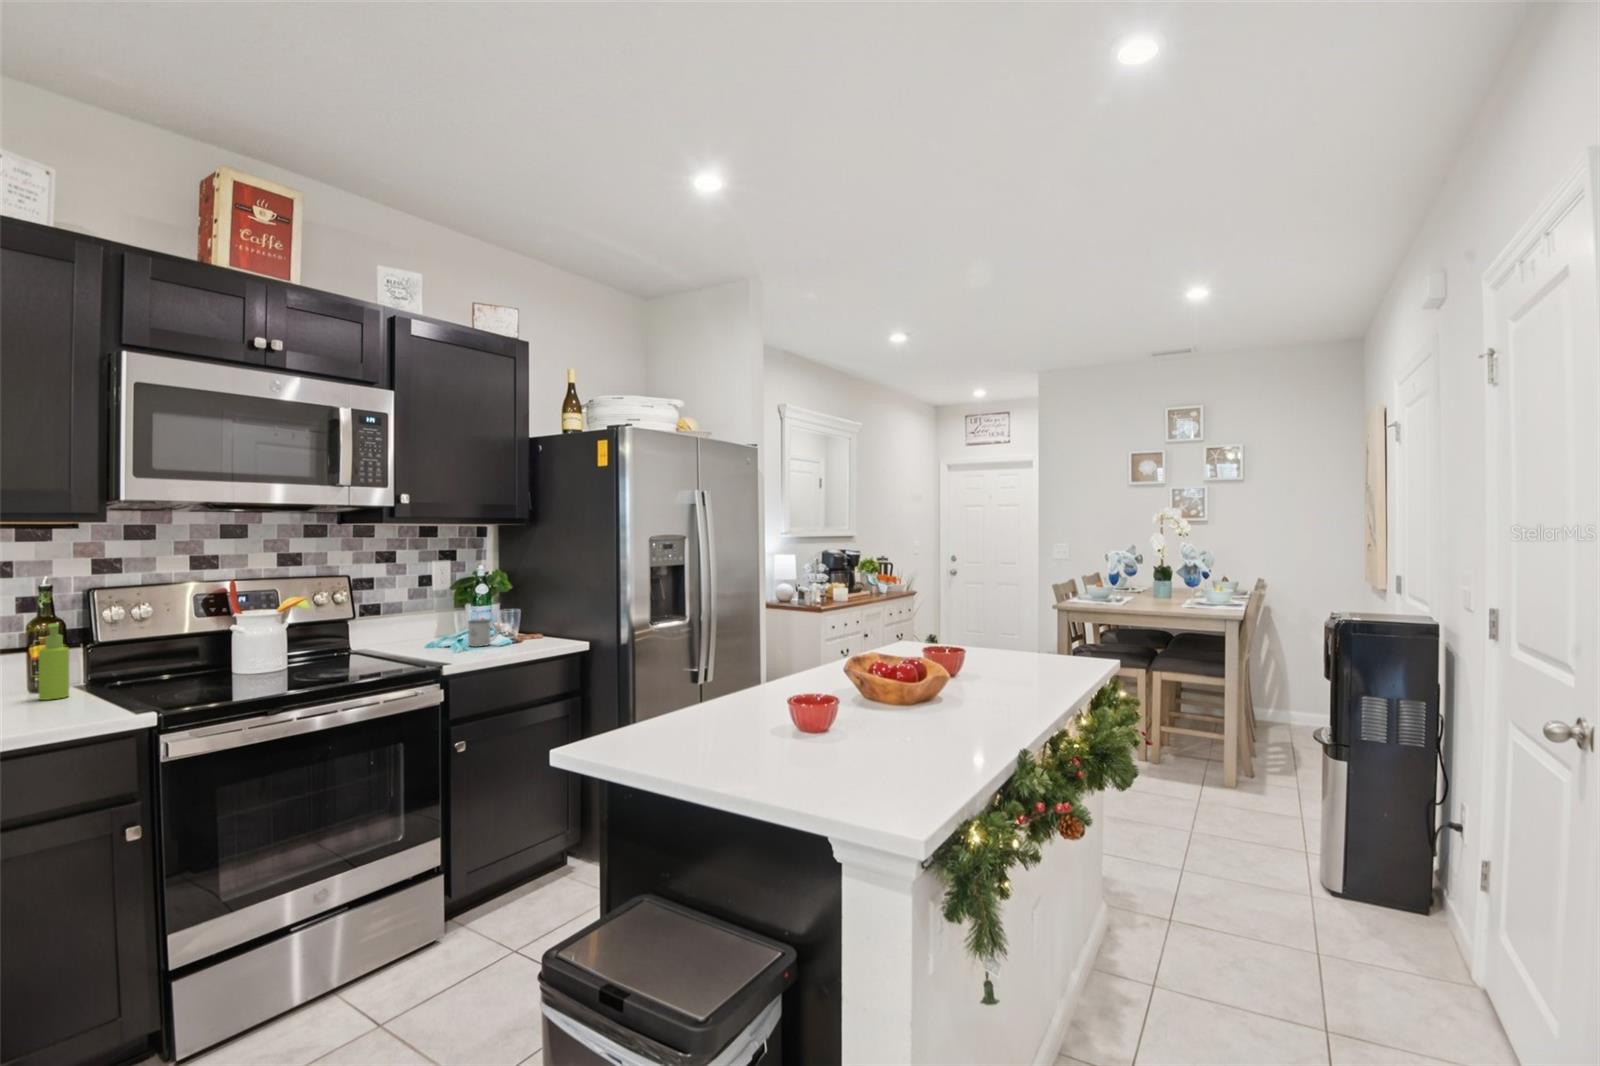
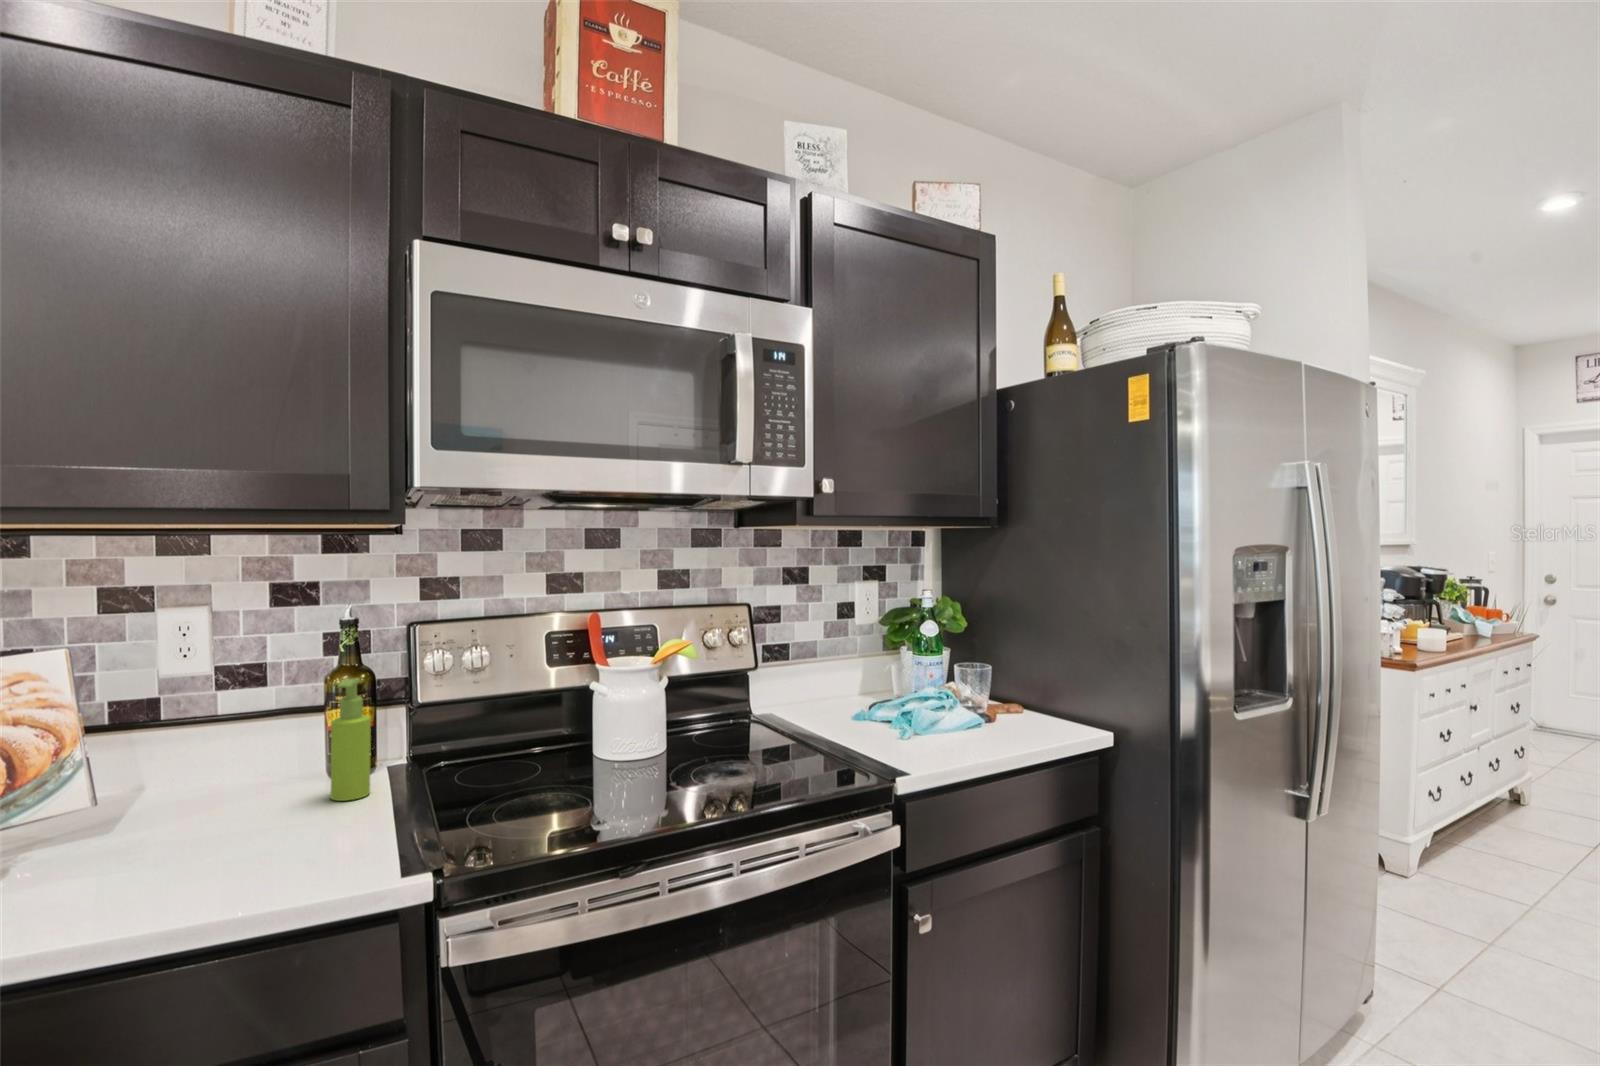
mug: present [468,619,498,647] -> none [915,681,964,728]

